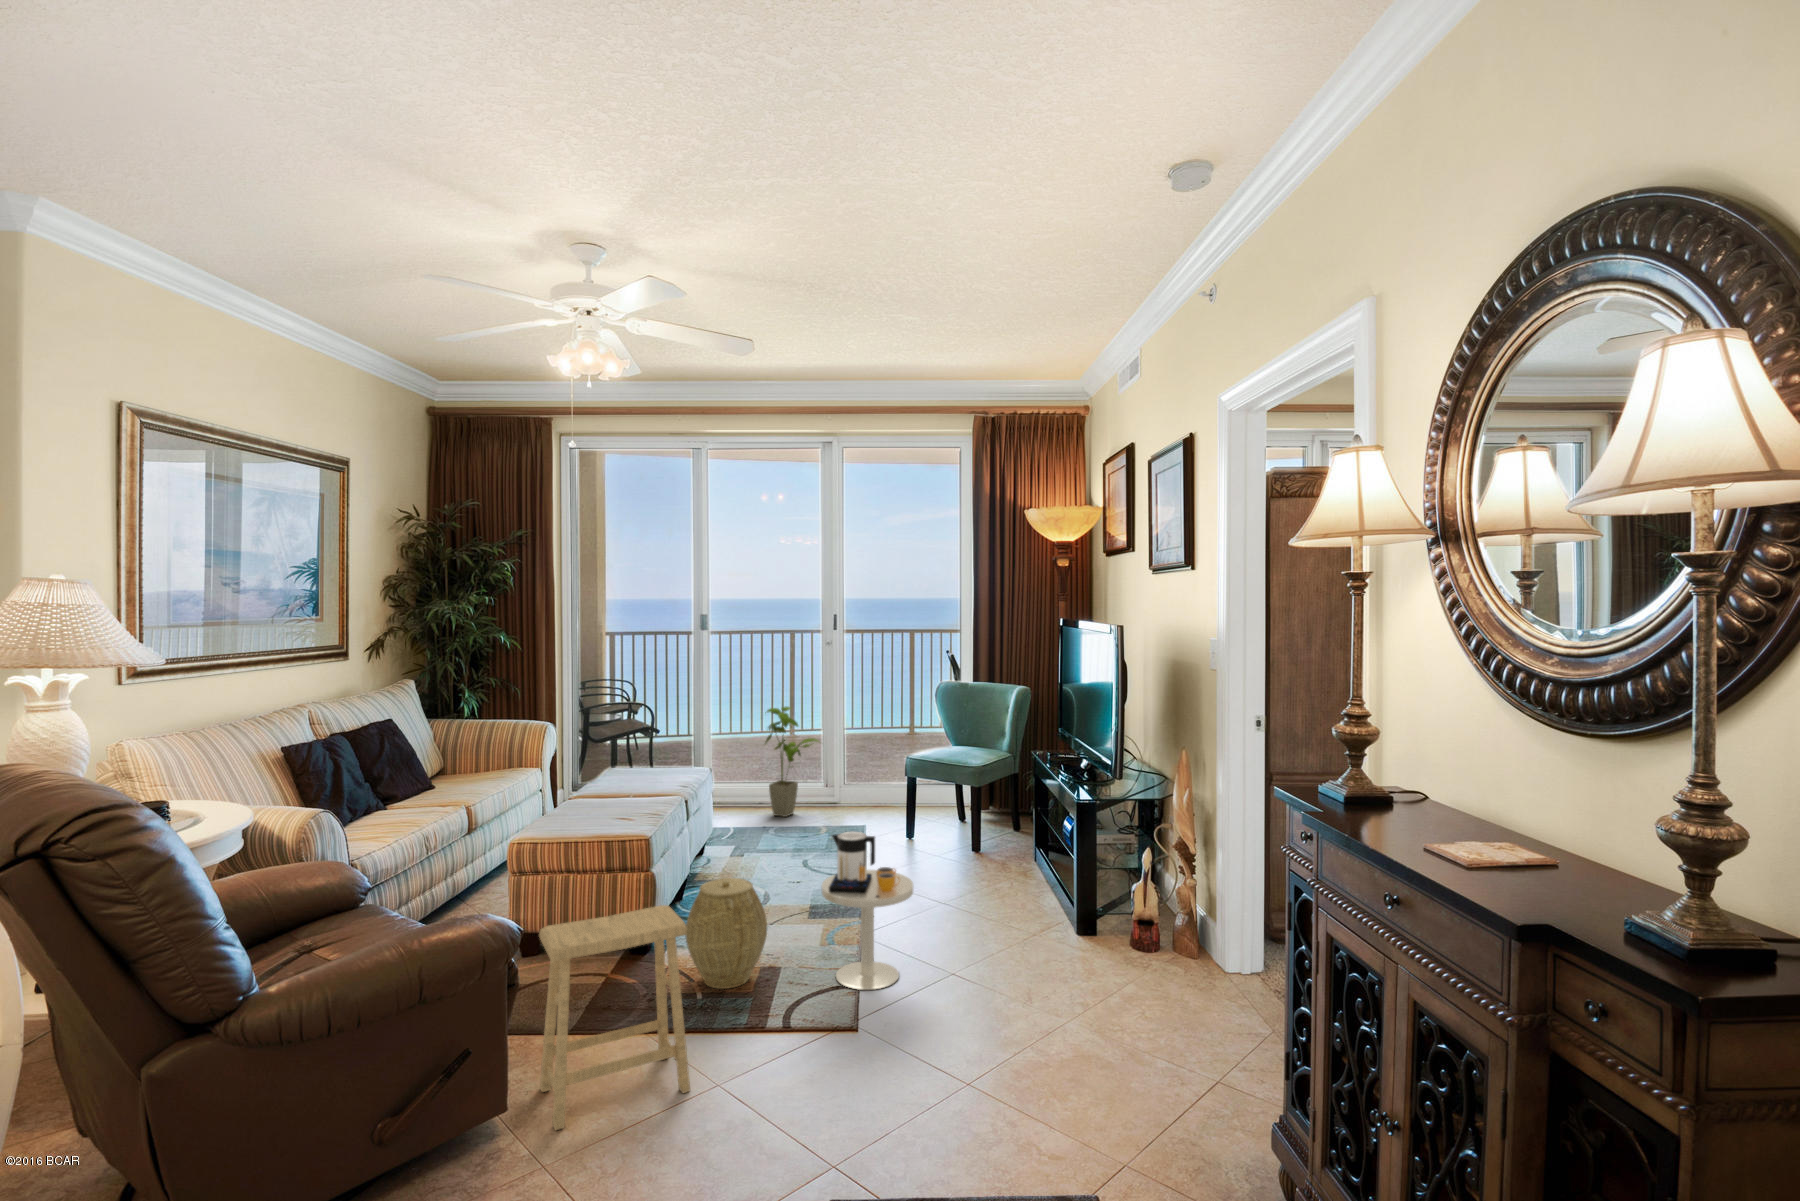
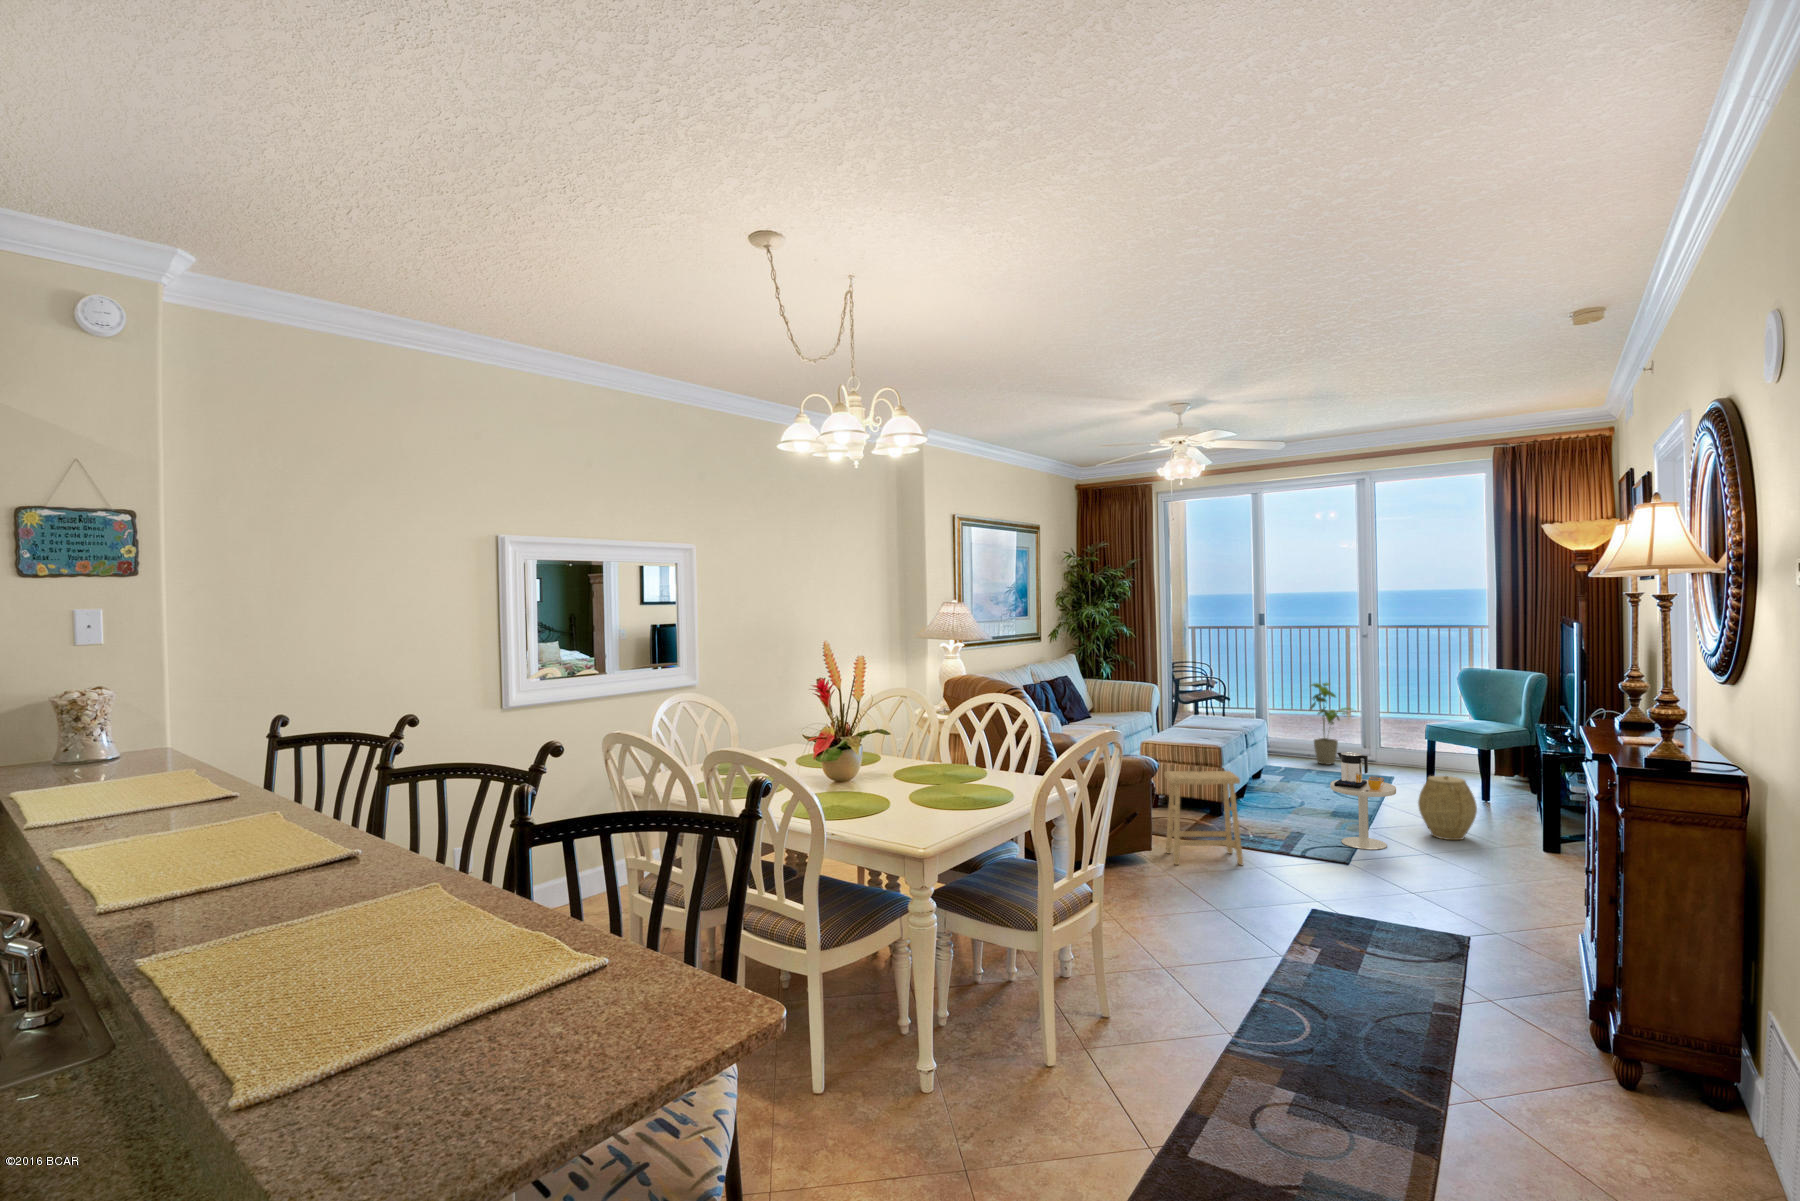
woven basket: present [686,878,767,989] -> present [1418,776,1477,840]

